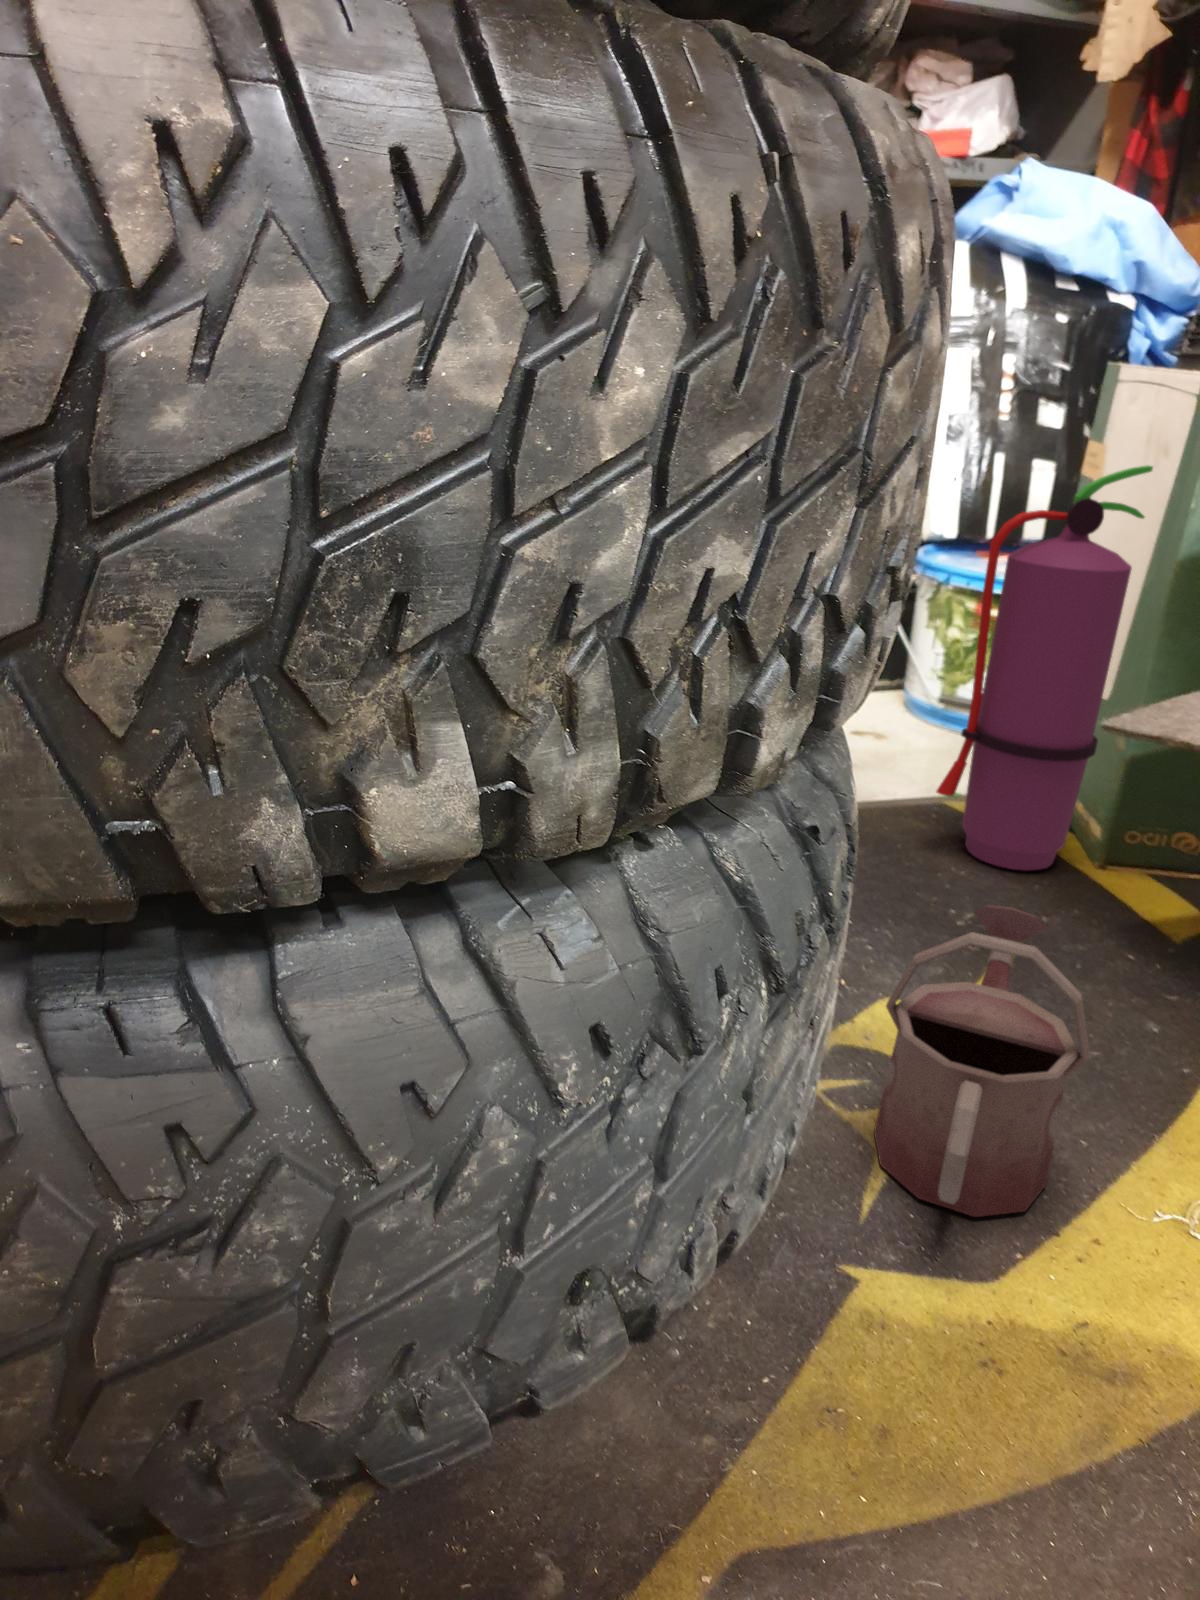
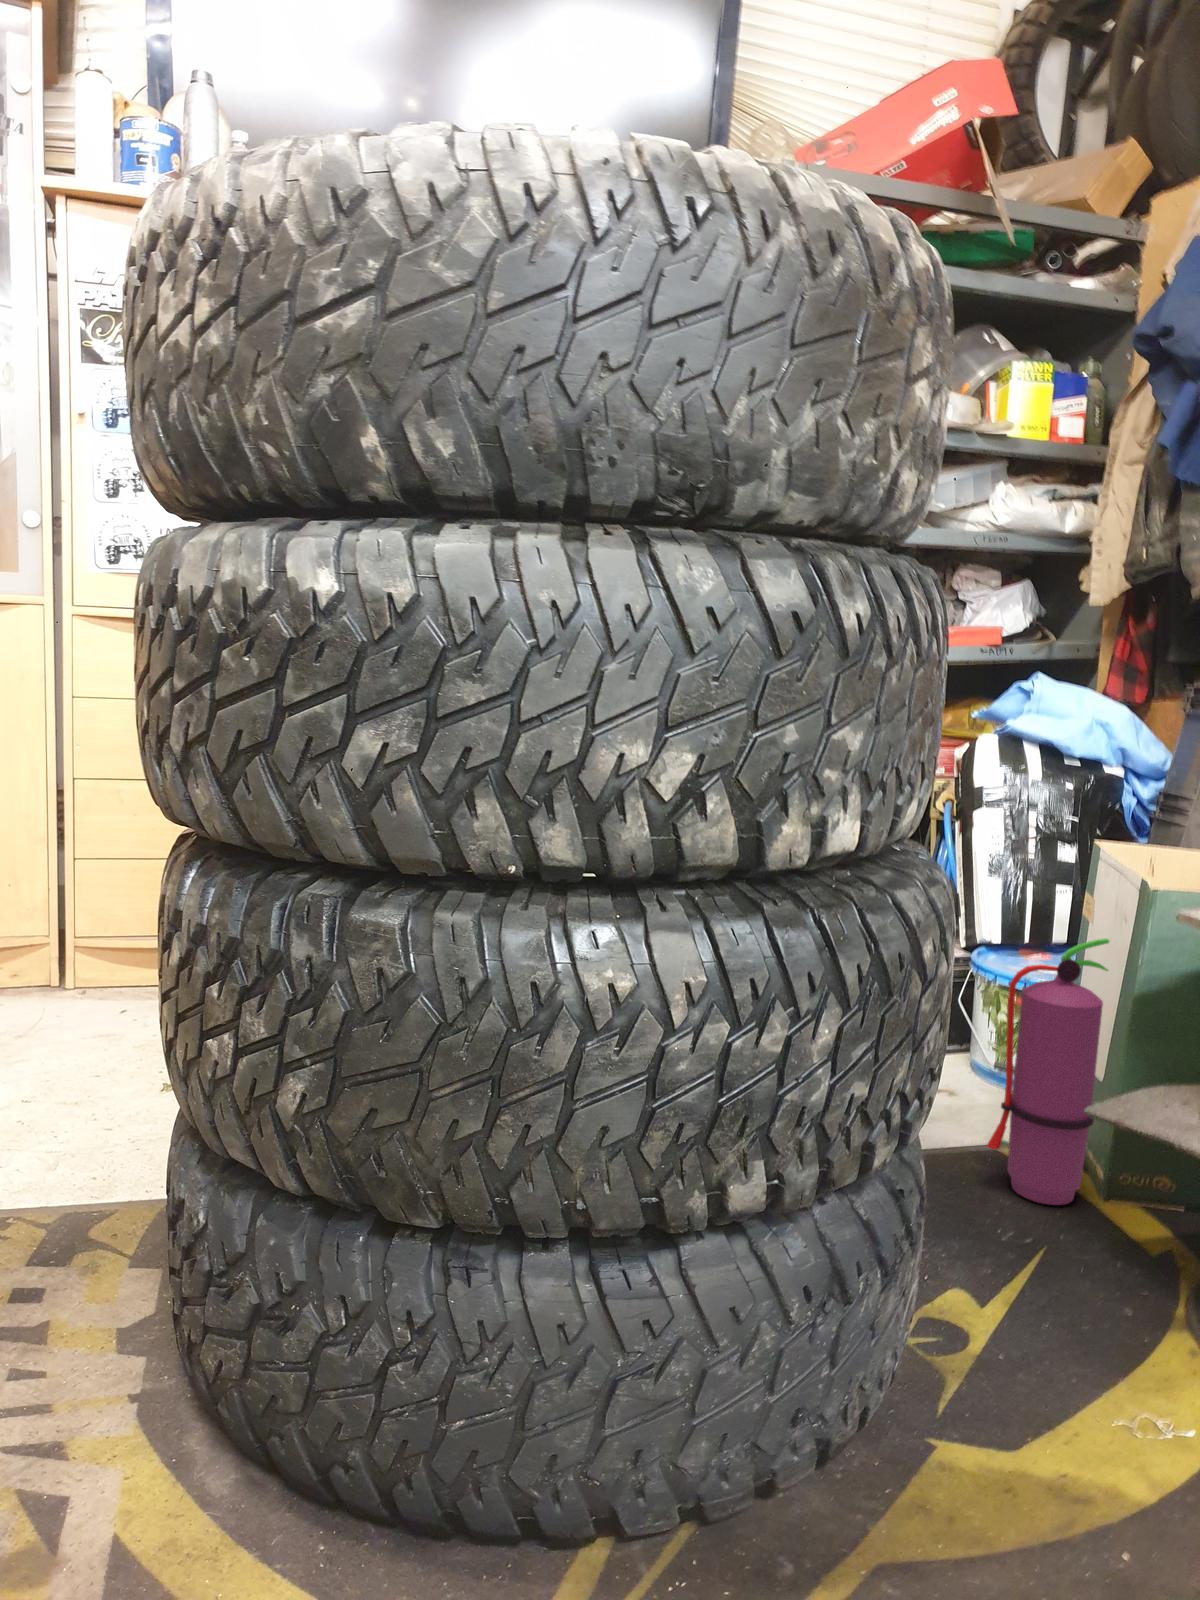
watering can: present [874,905,1090,1217] -> none [945,1232,1063,1424]

